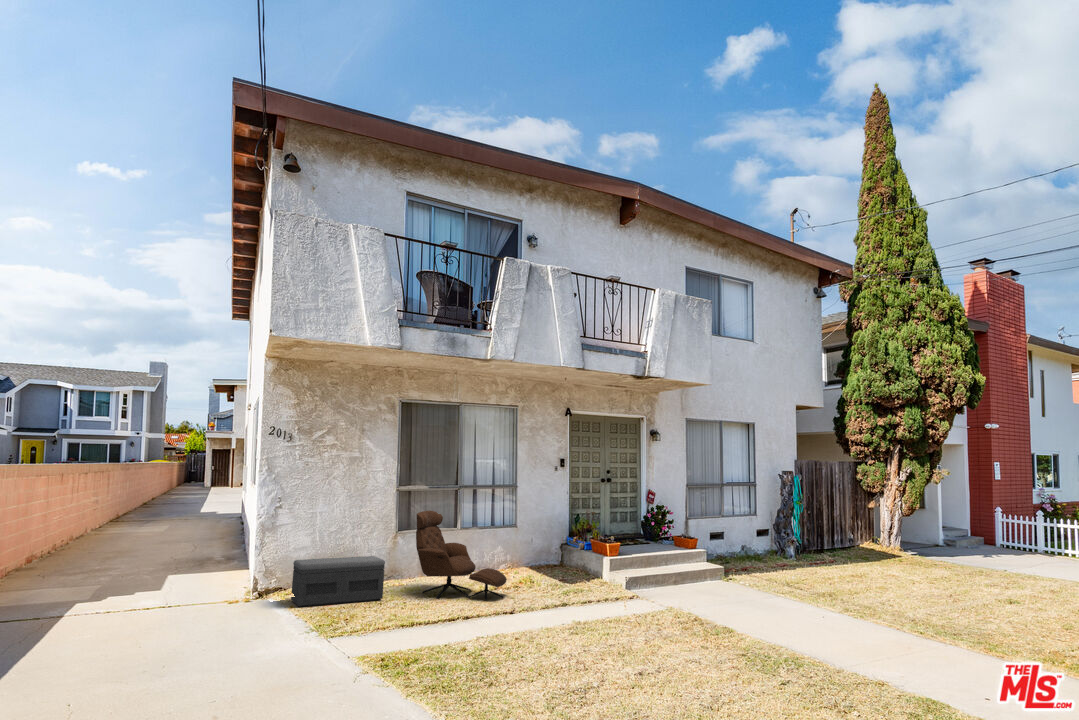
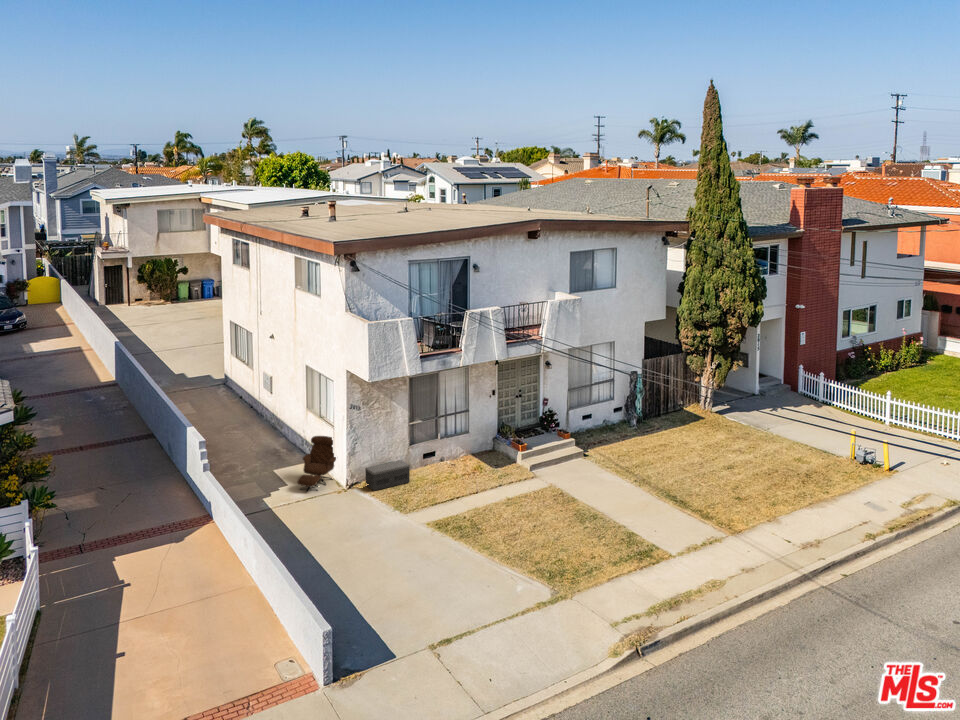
lounge chair: present [416,511,507,600] -> present [298,436,336,491]

